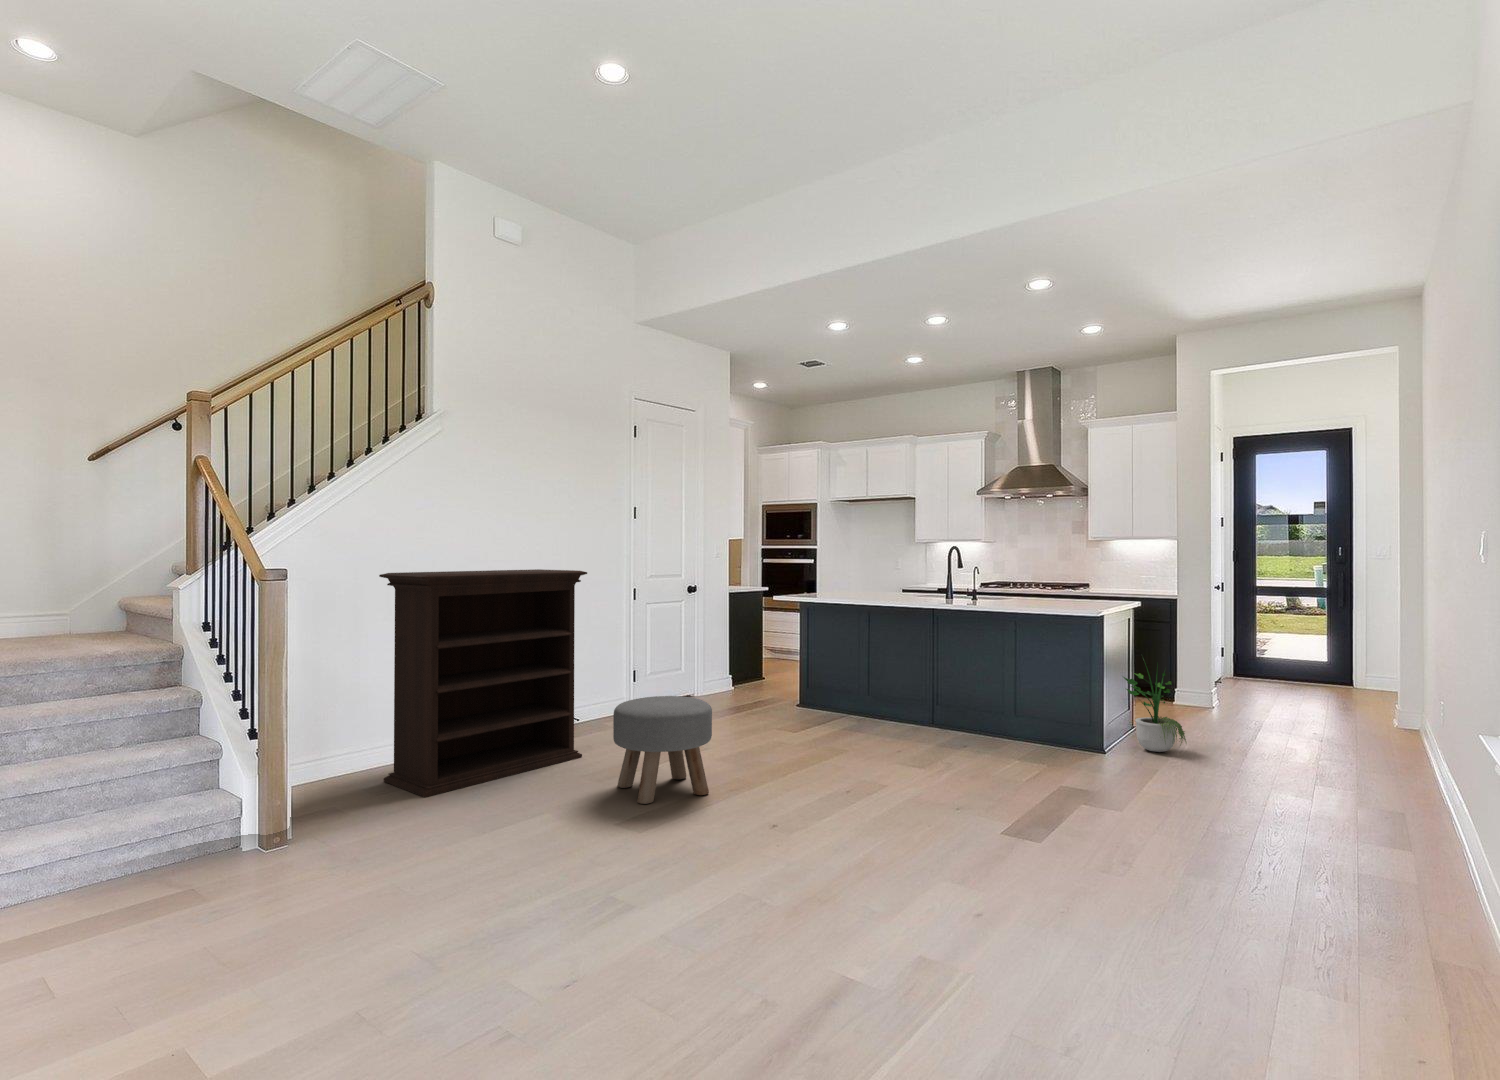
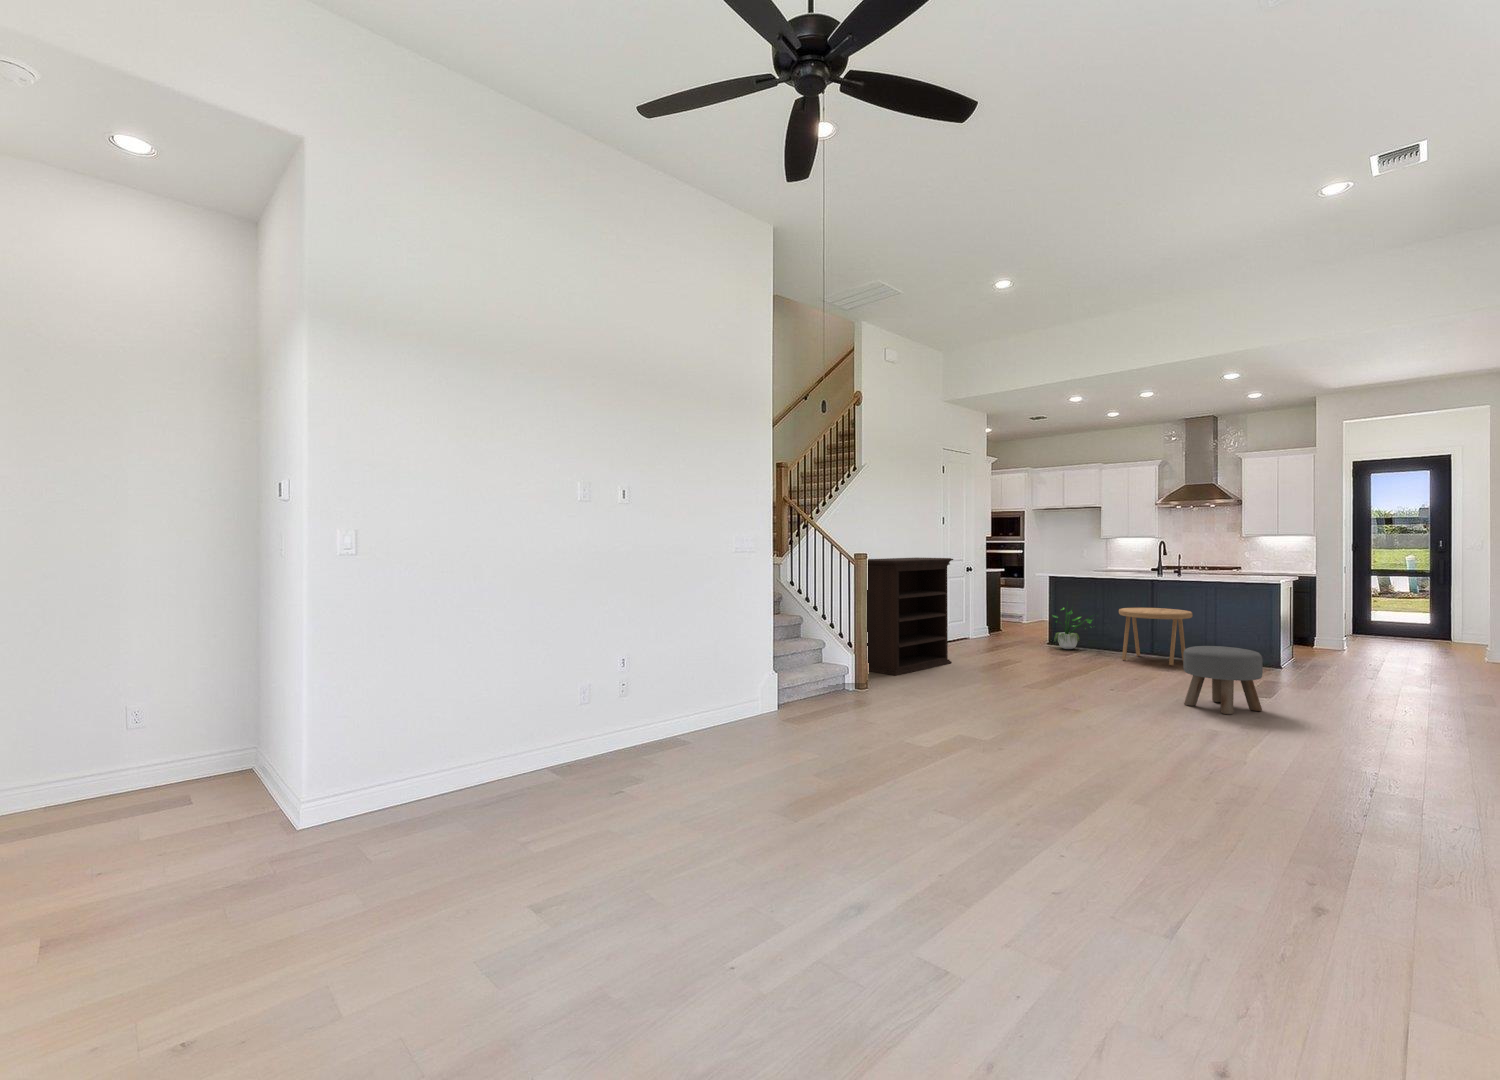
side table: none [876,651,983,753] -> present [1119,608,1192,666]
potted plant: present [1123,663,1187,752] -> present [1052,608,1092,649]
ottoman: present [613,696,712,804] -> present [1183,646,1263,715]

